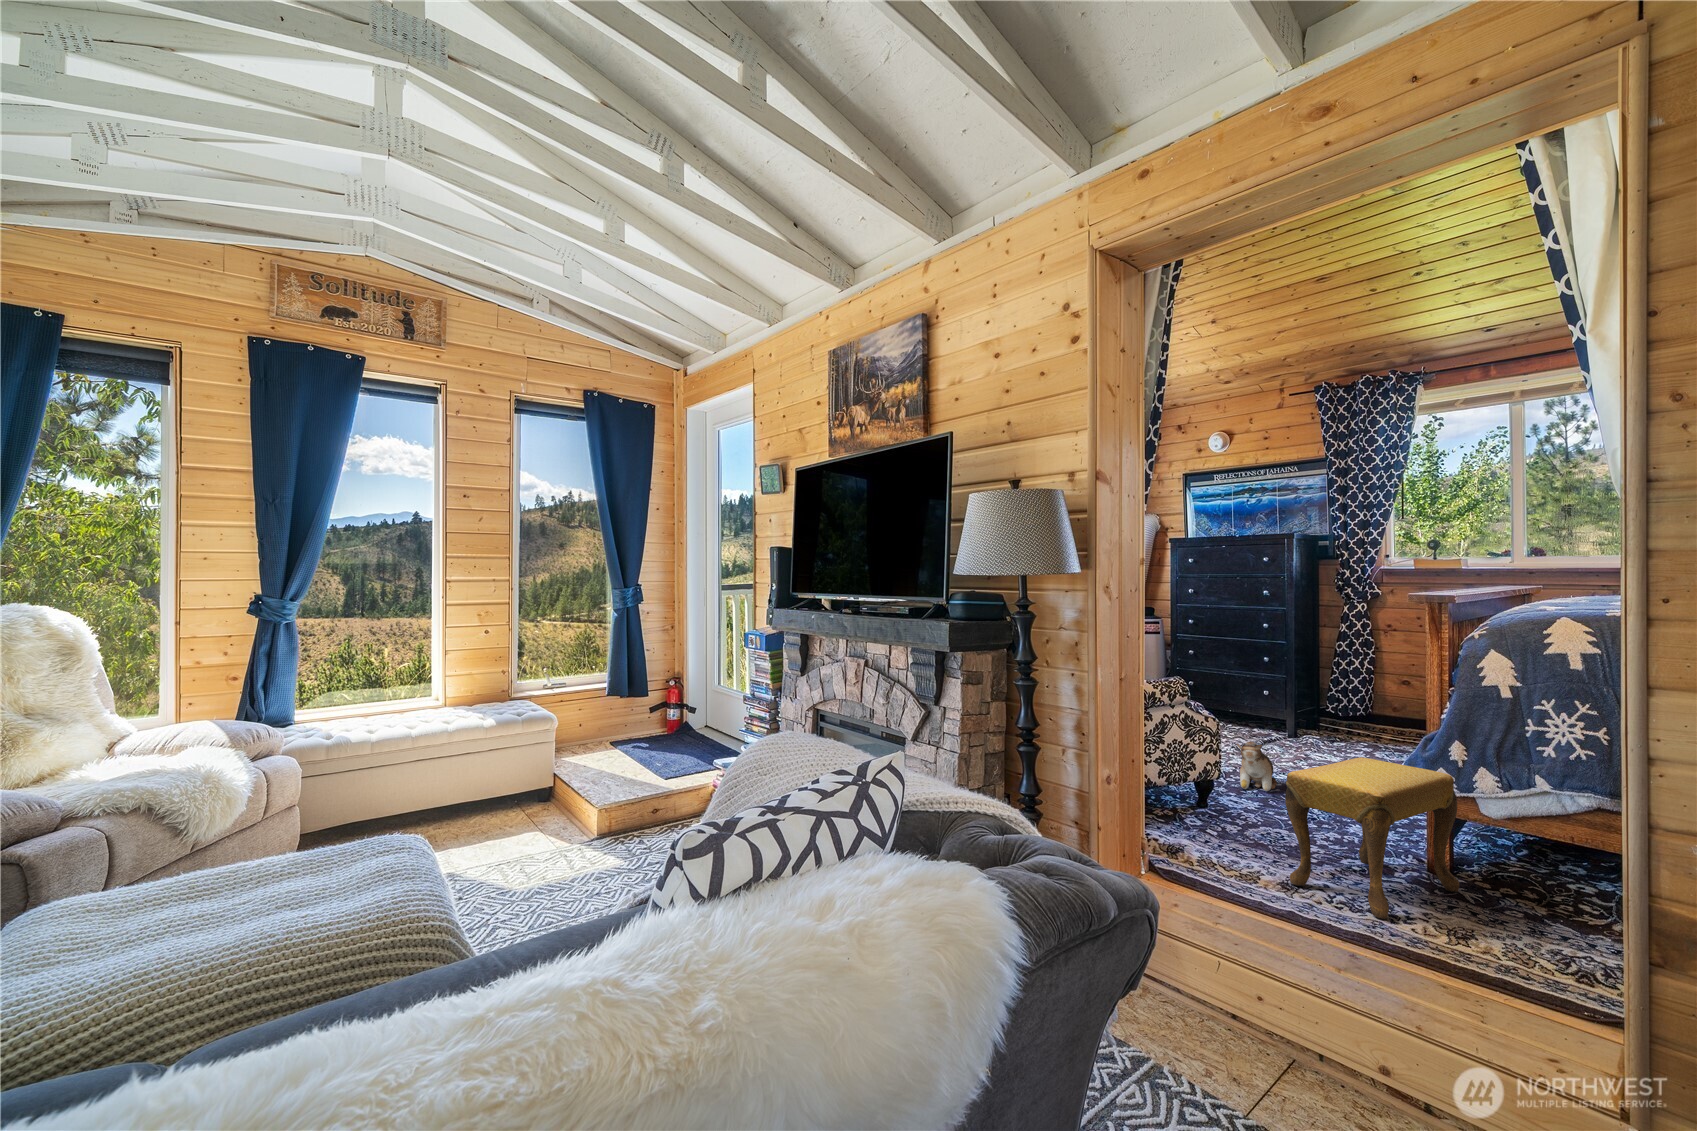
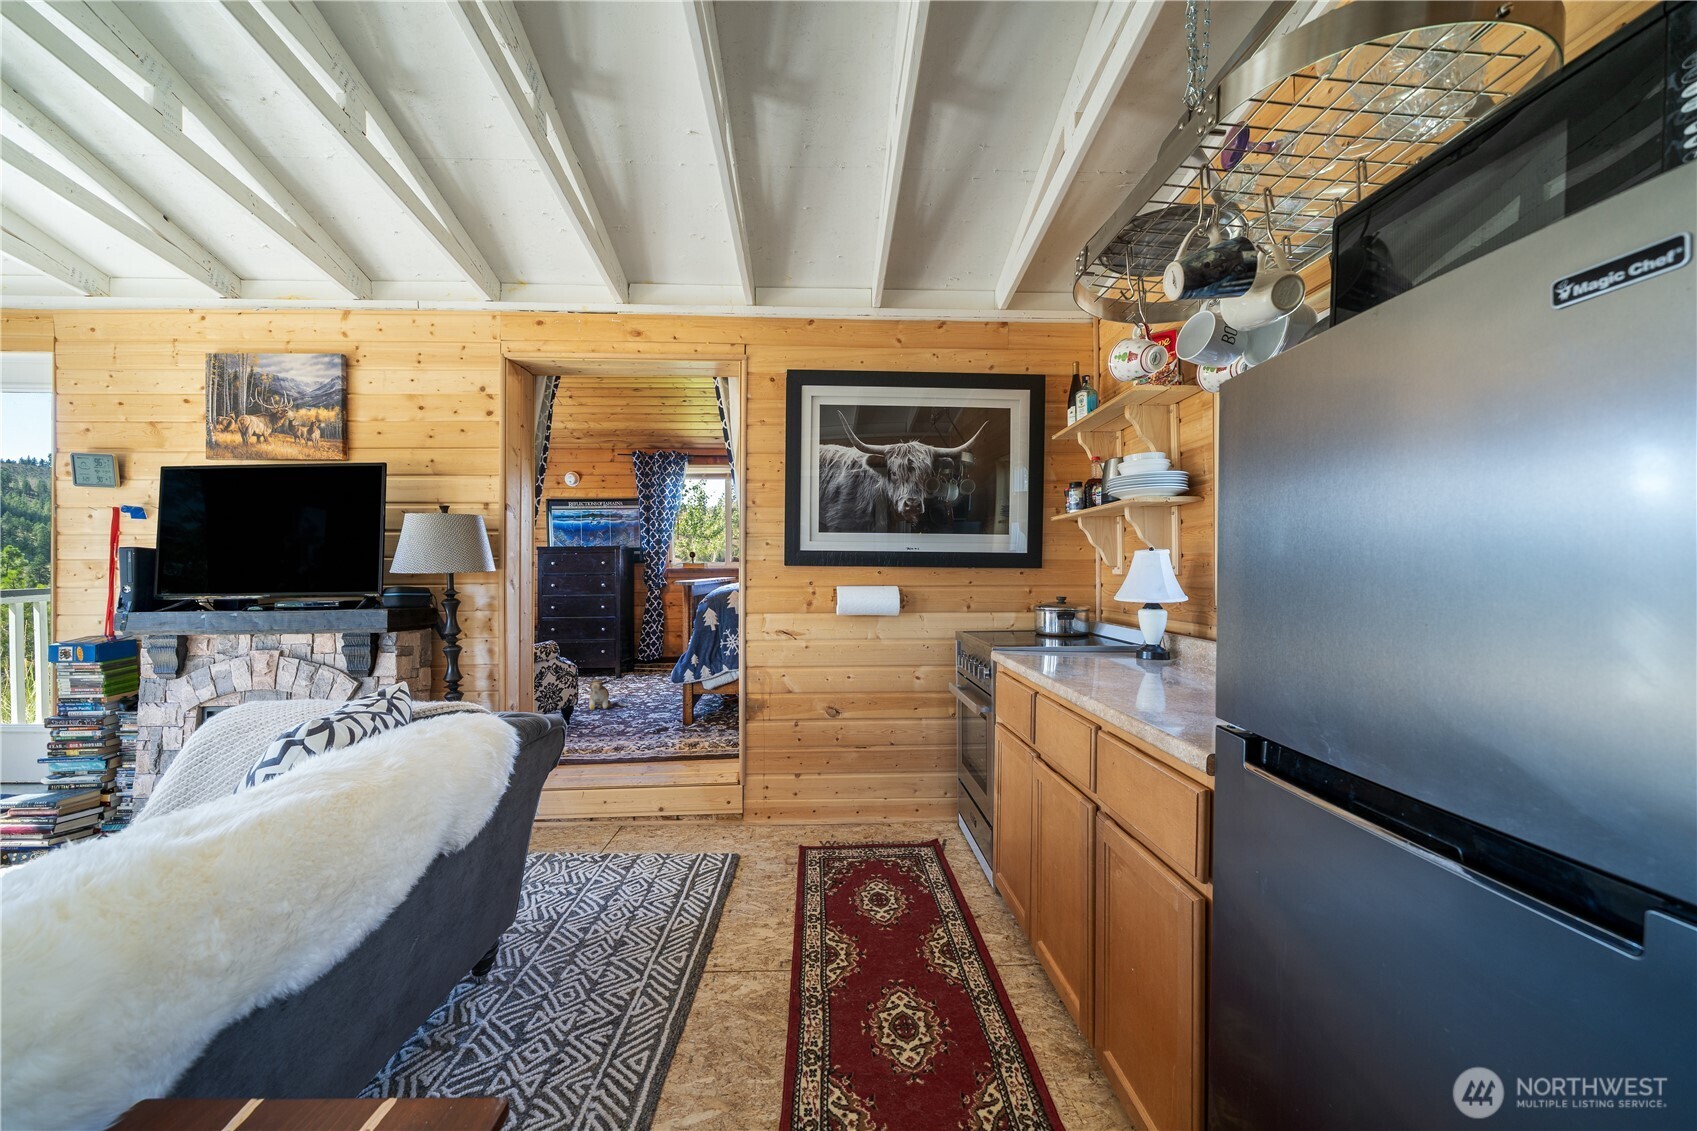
footstool: present [1285,757,1459,919] -> none [616,671,694,747]

